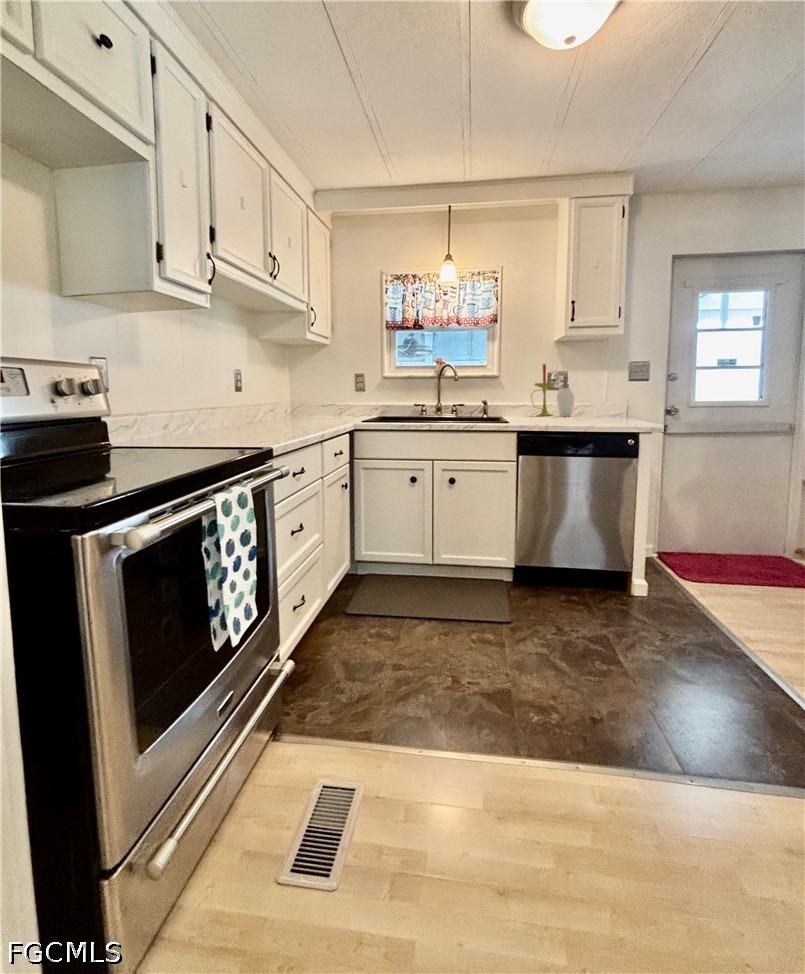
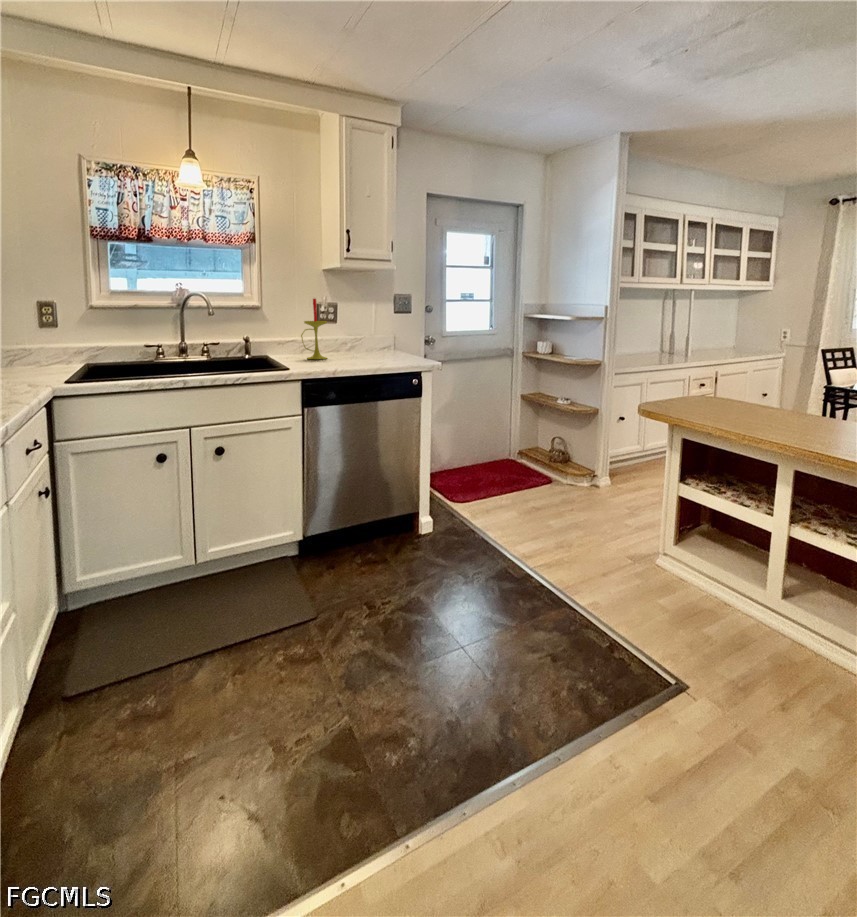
soap dispenser: present [557,377,574,416] -> none [337,318,357,365]

